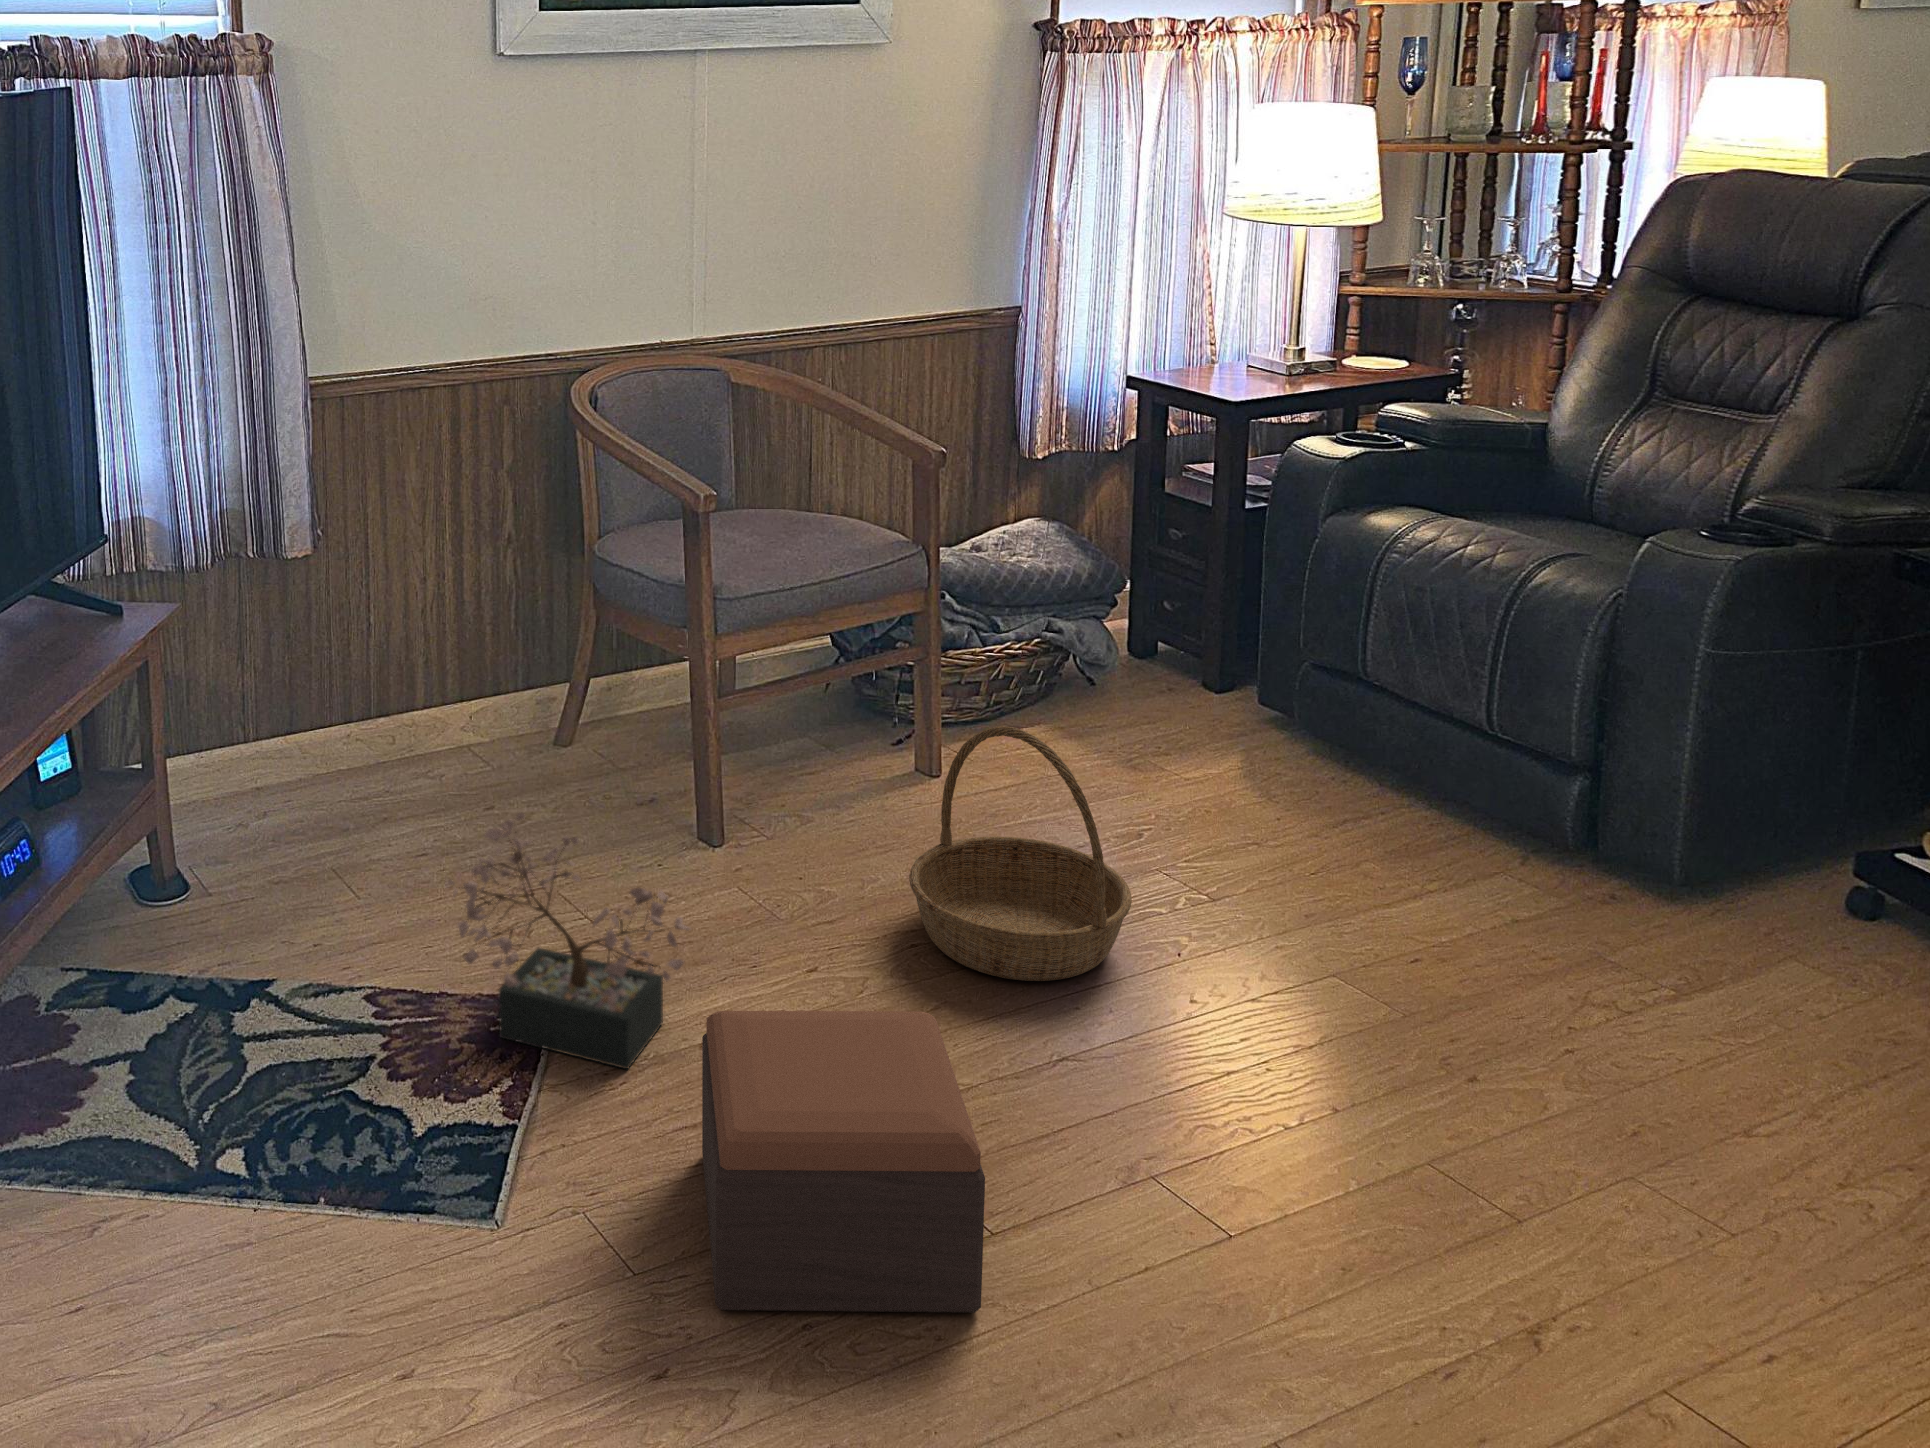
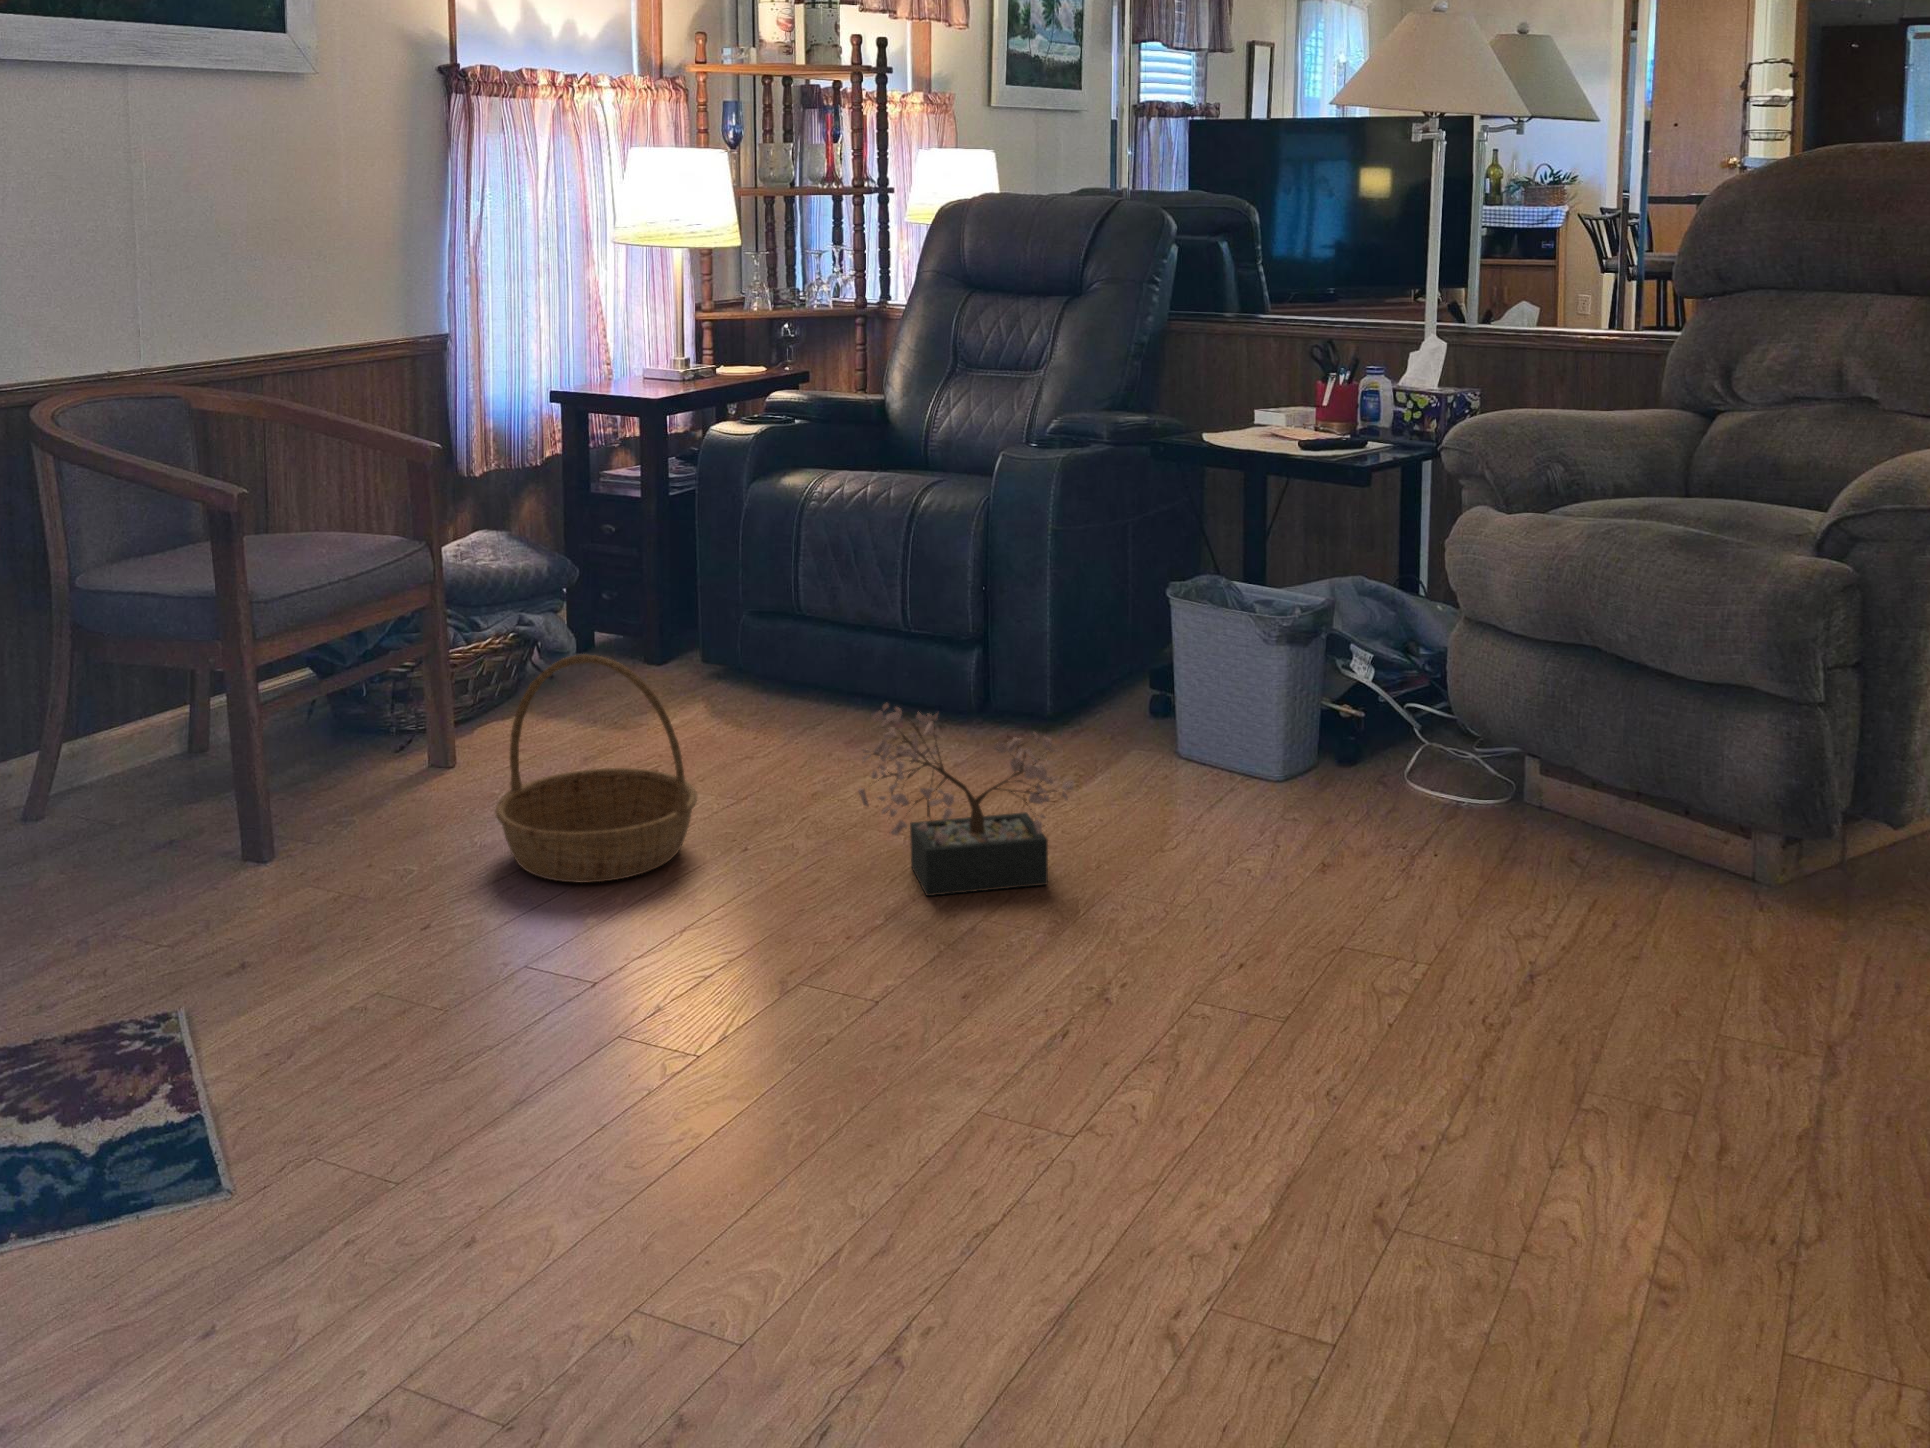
decorative plant: present [449,813,690,1069] -> present [858,703,1074,896]
footstool: present [702,1011,985,1313] -> none [403,872,720,1171]

